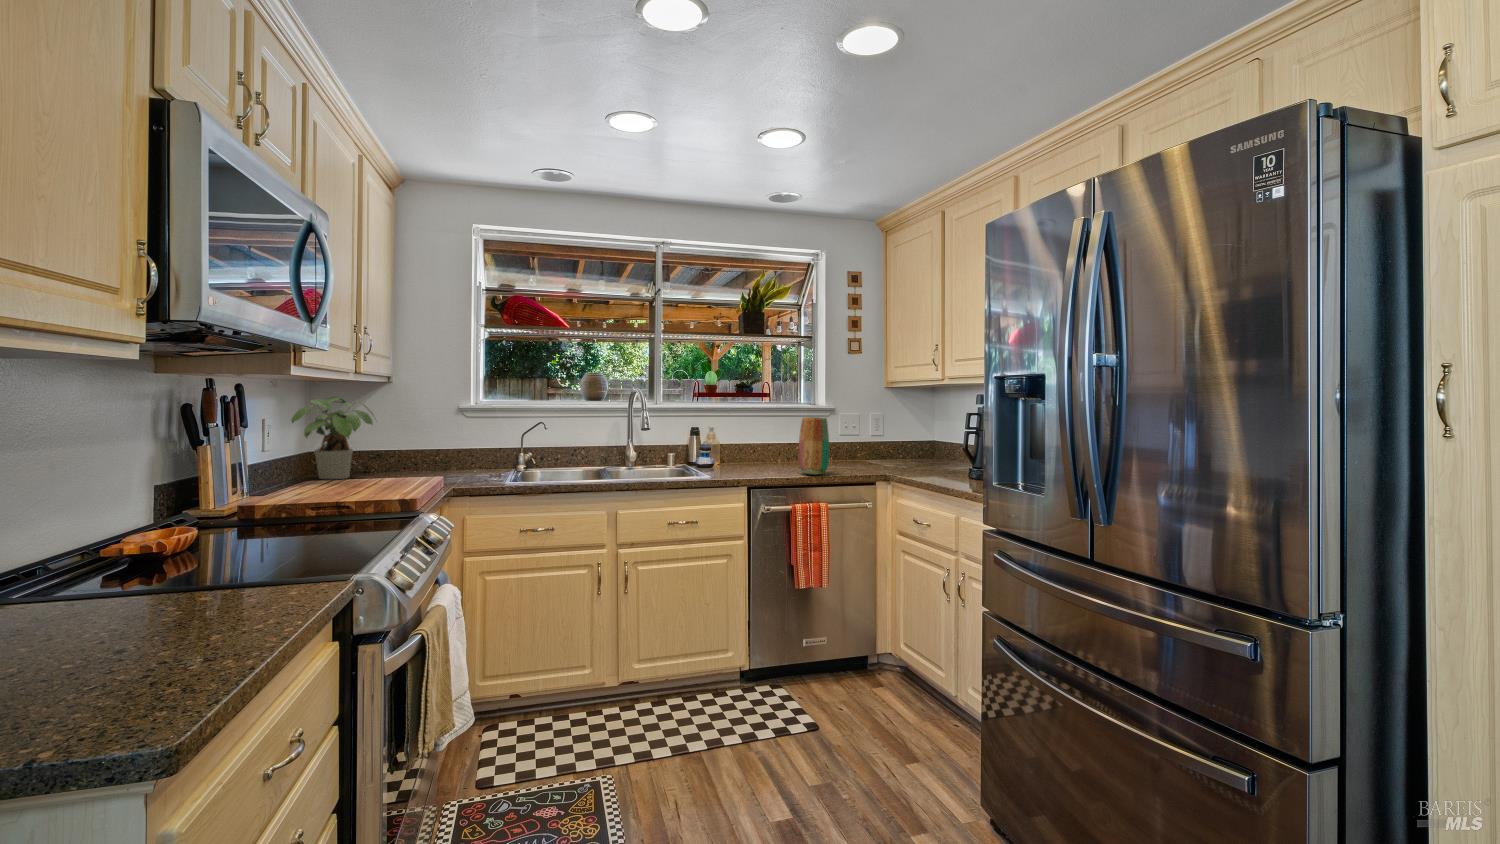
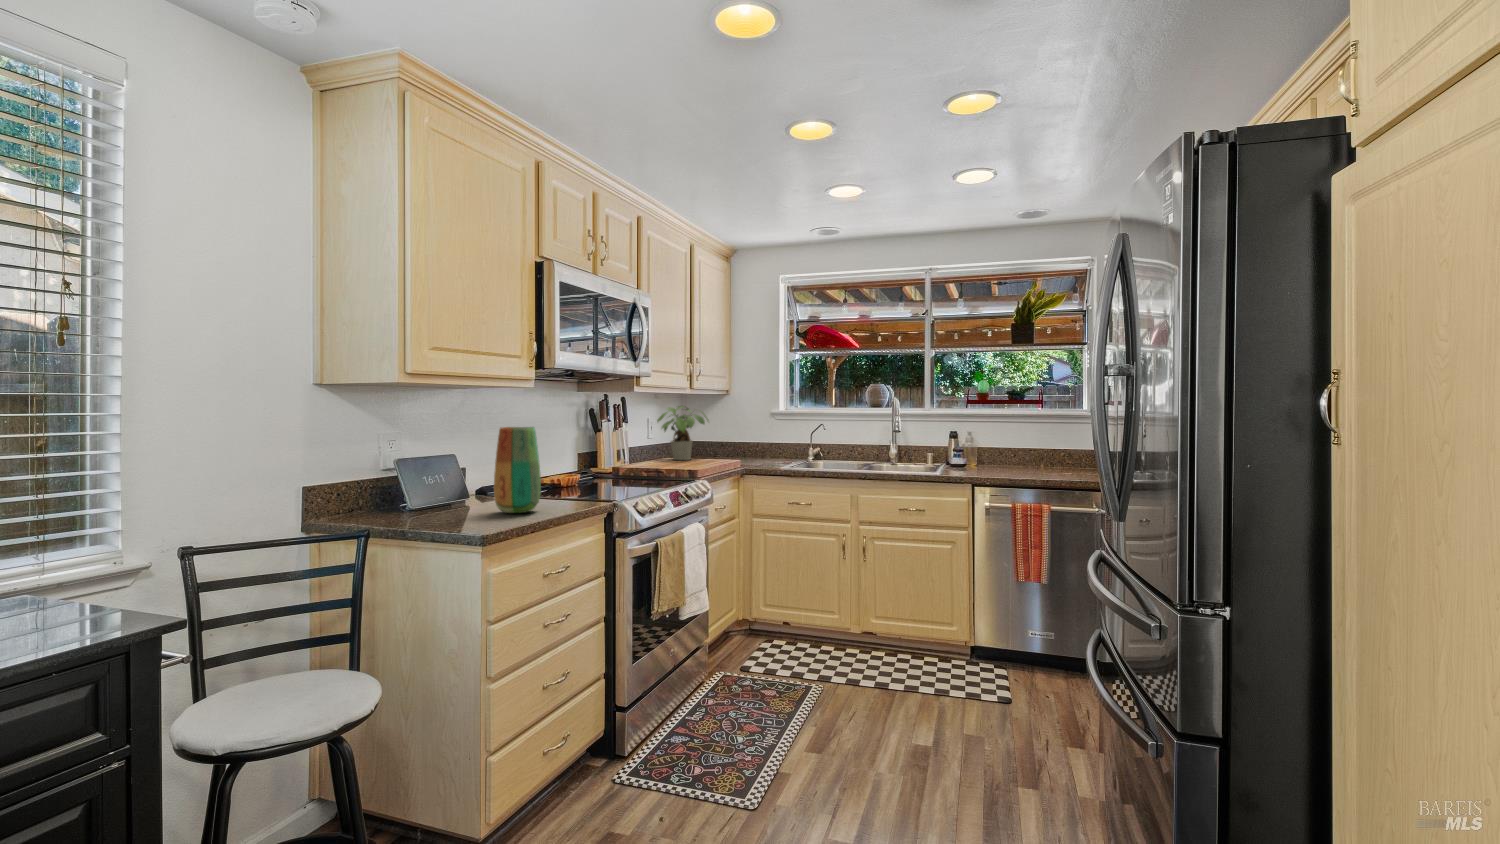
vase: present [798,417,829,475] -> present [494,427,541,513]

